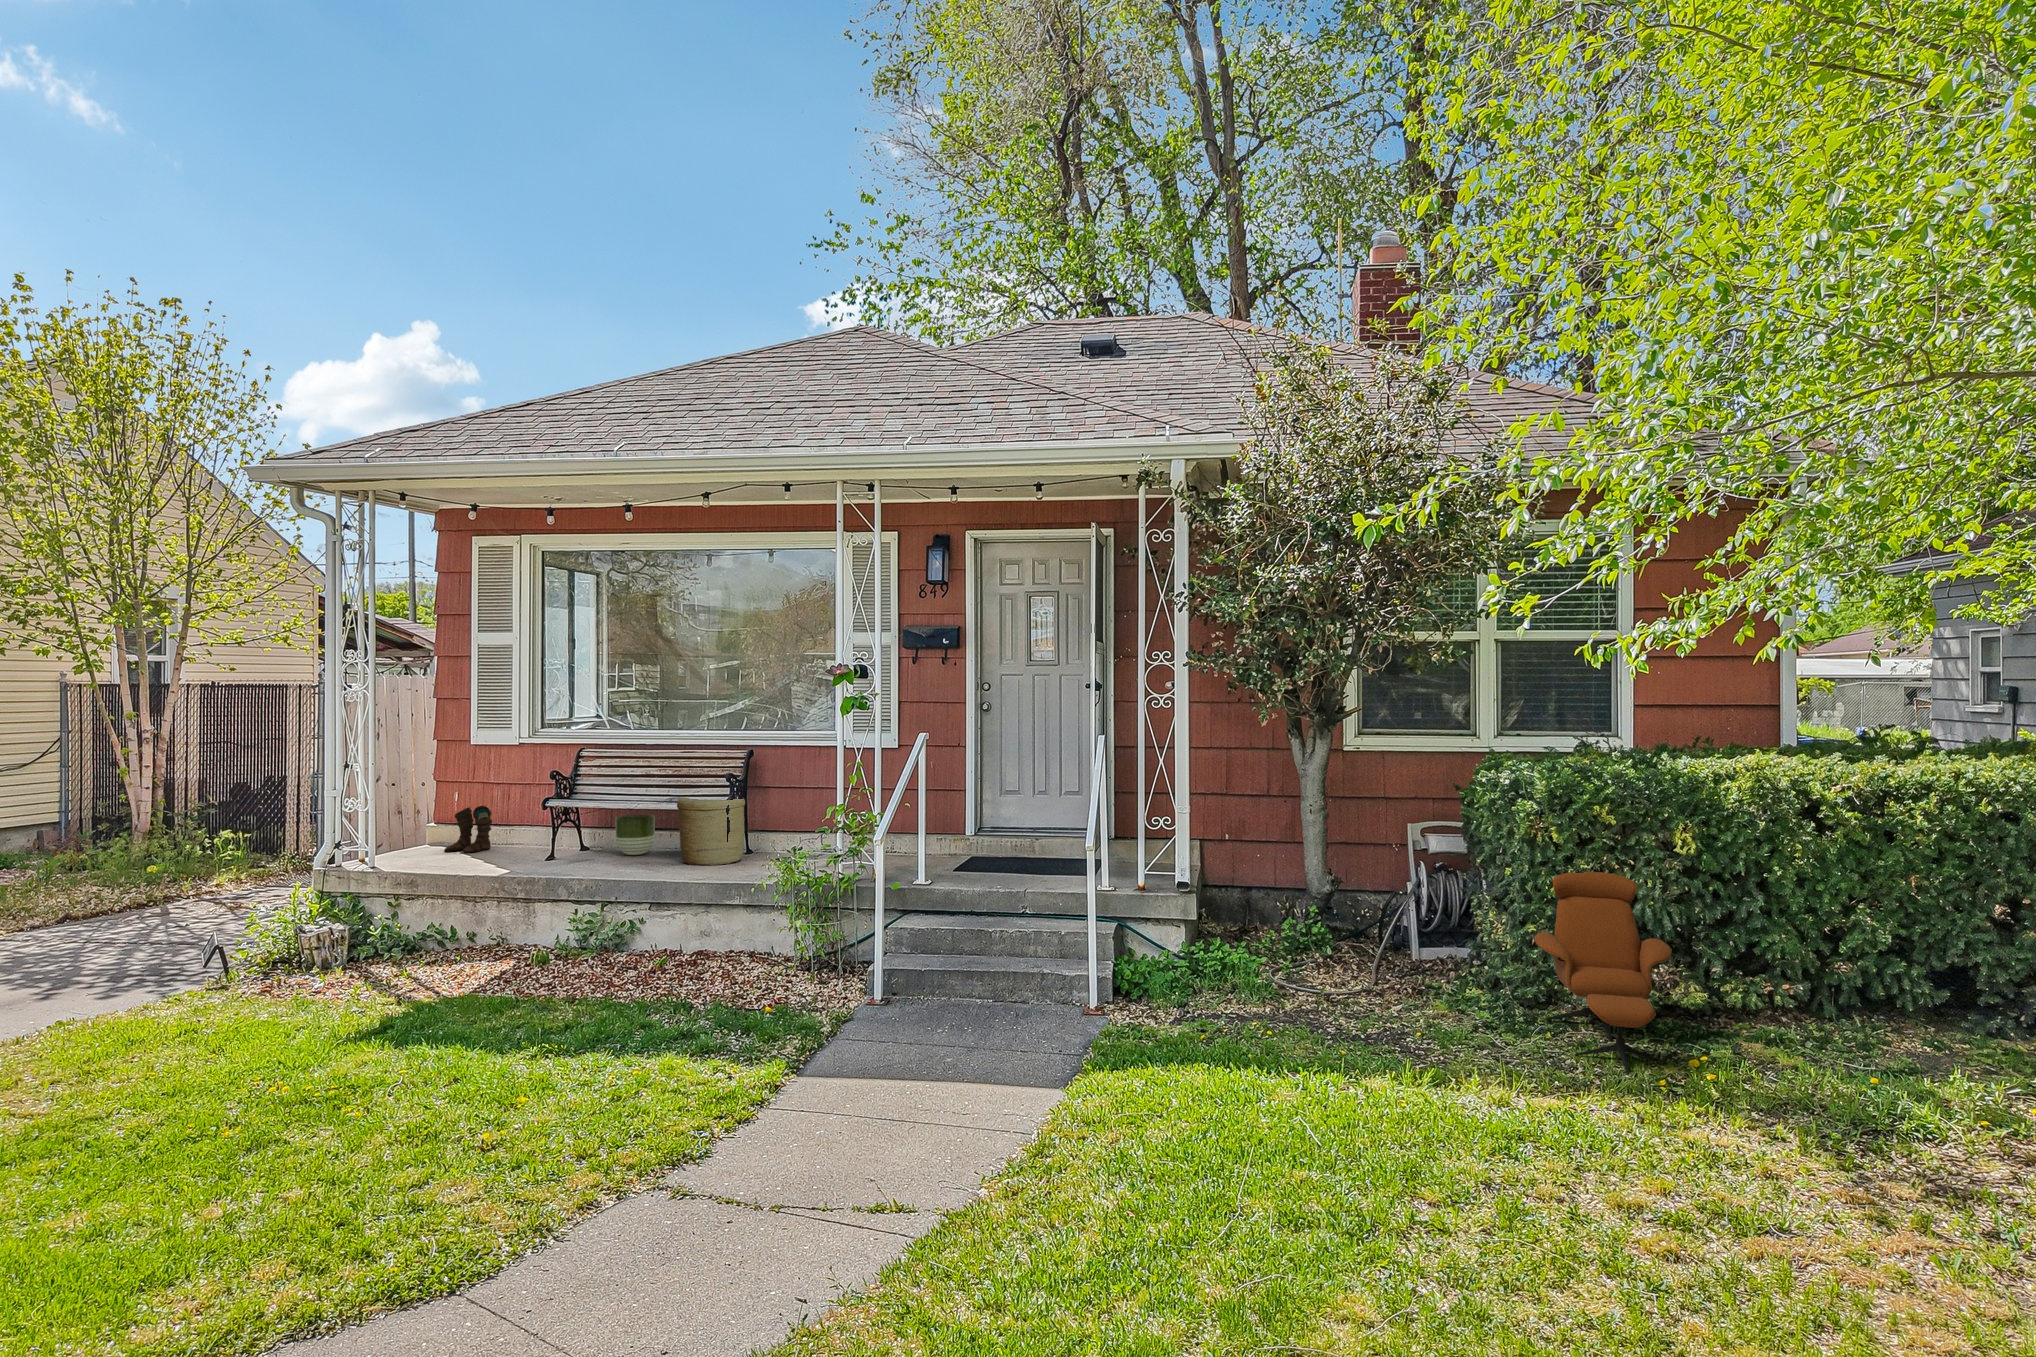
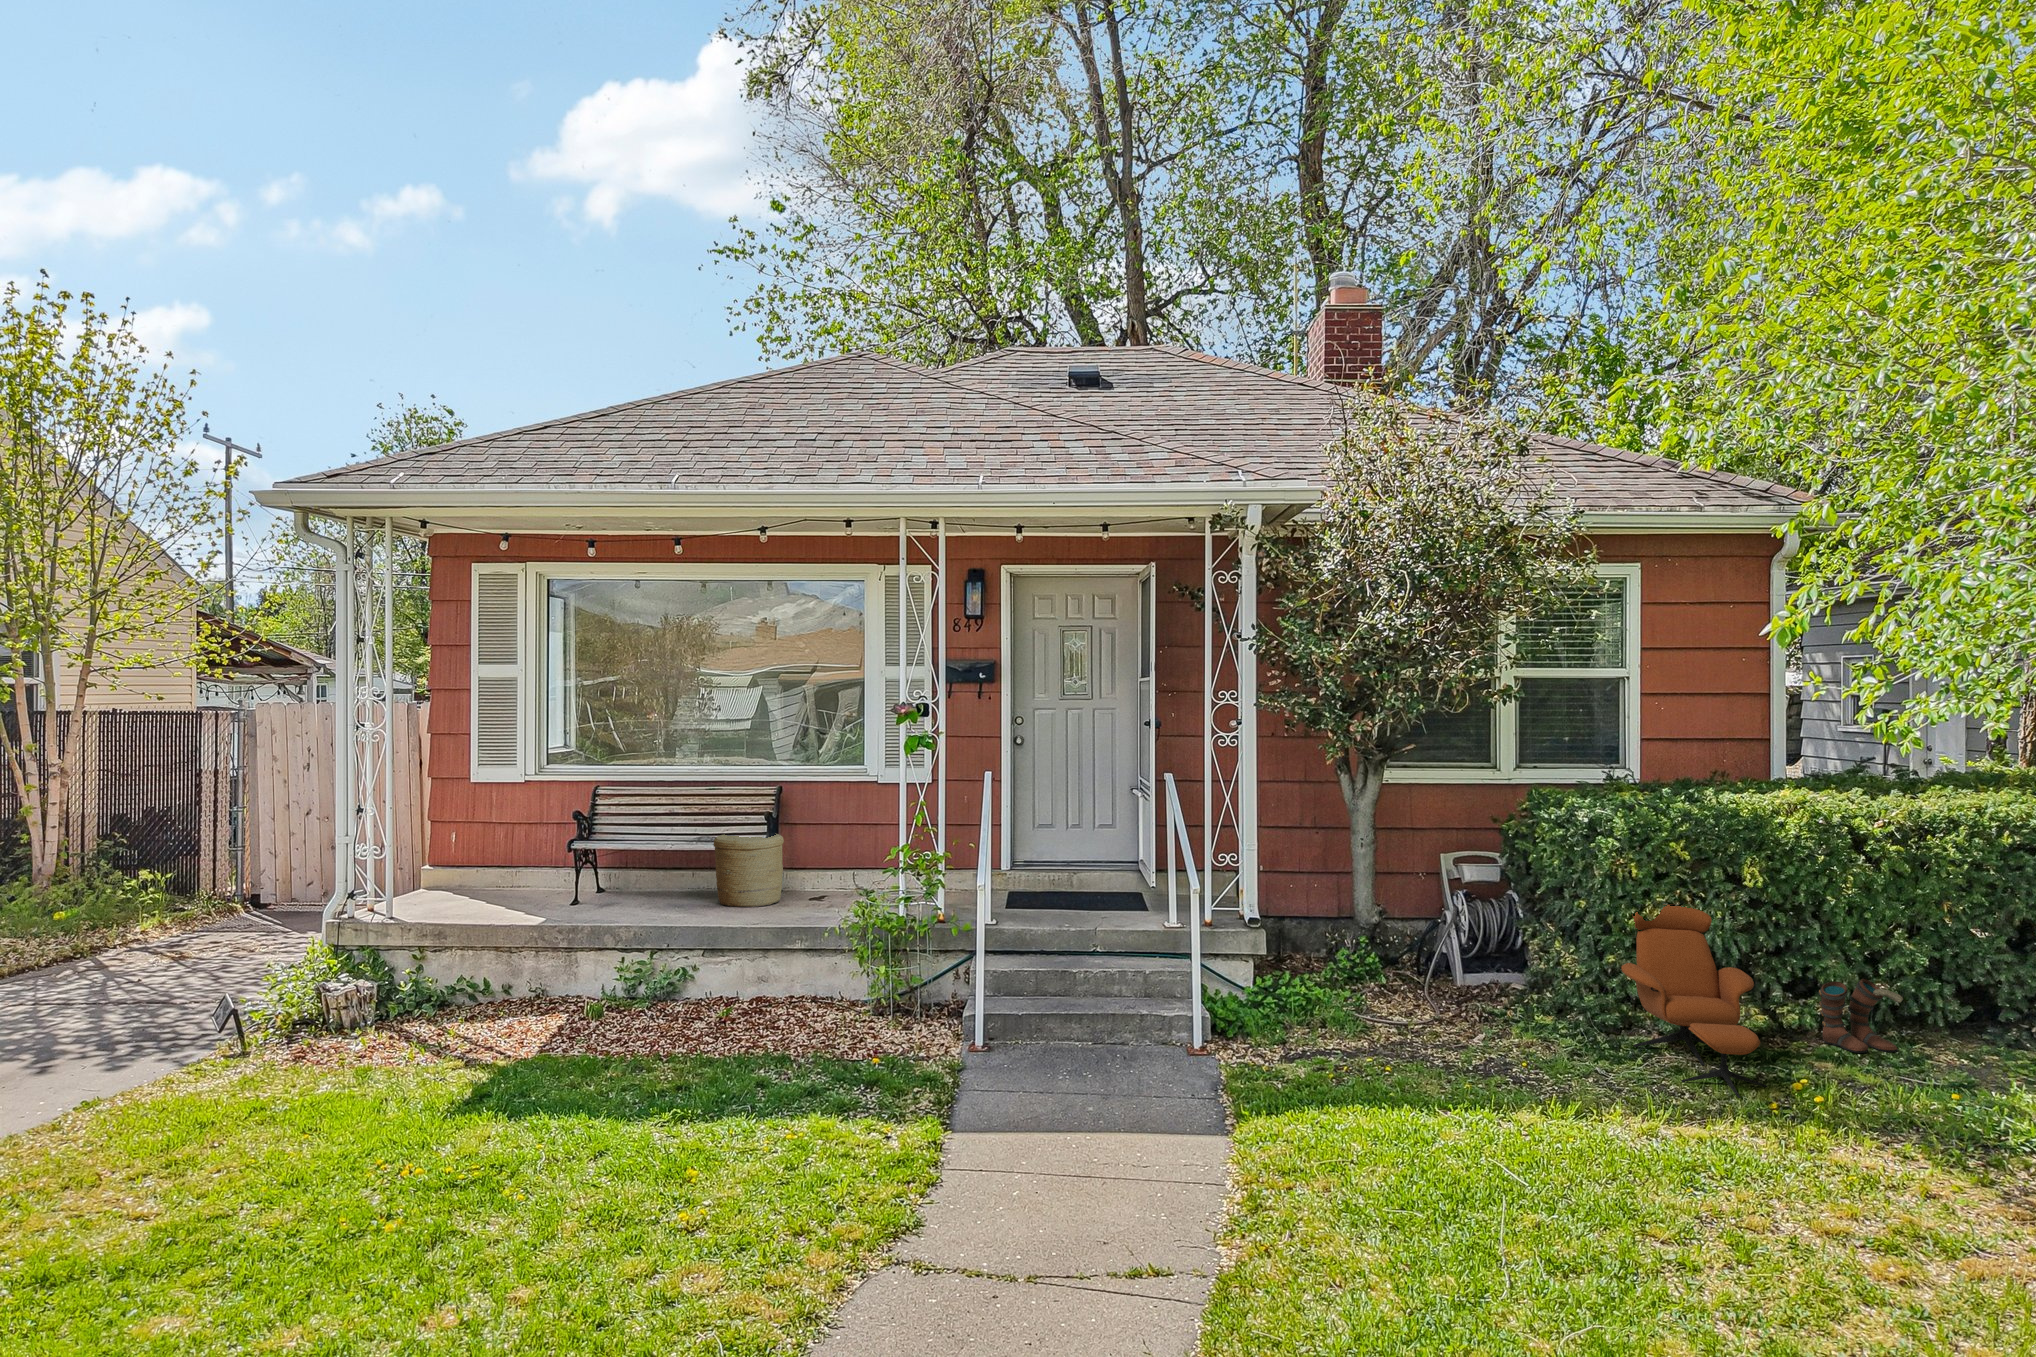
boots: present [444,806,492,853] -> present [1819,979,1903,1053]
planter: present [615,815,655,855] -> none [639,853,680,897]

